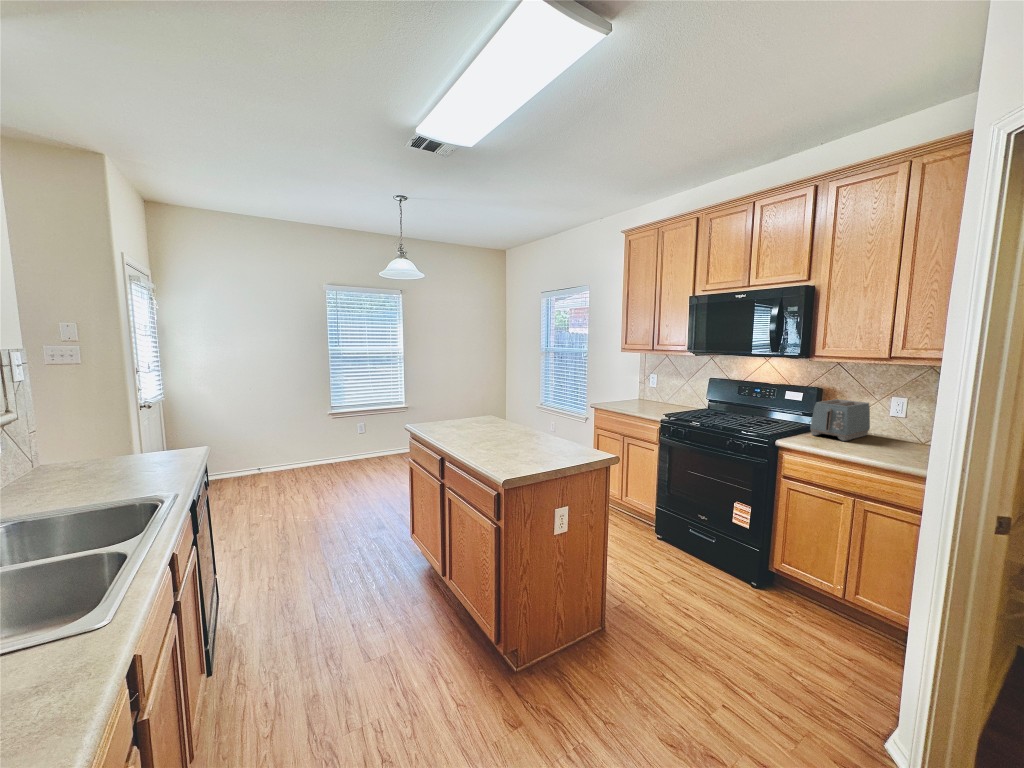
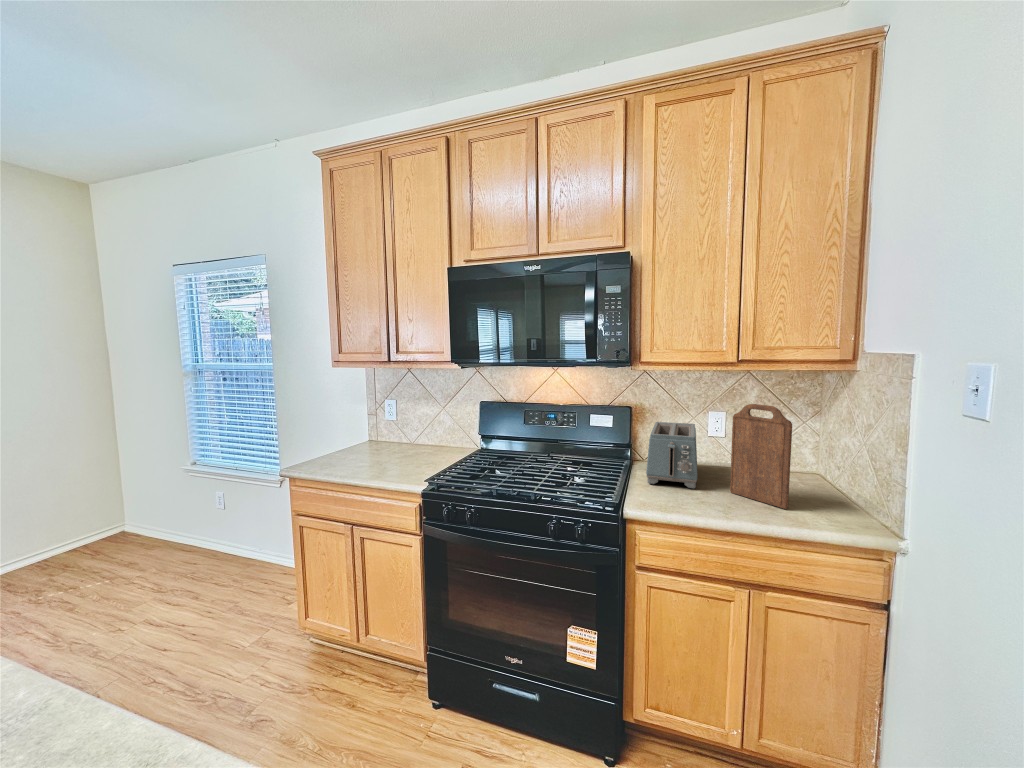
cutting board: none [873,386,914,457] -> present [730,404,792,509]

